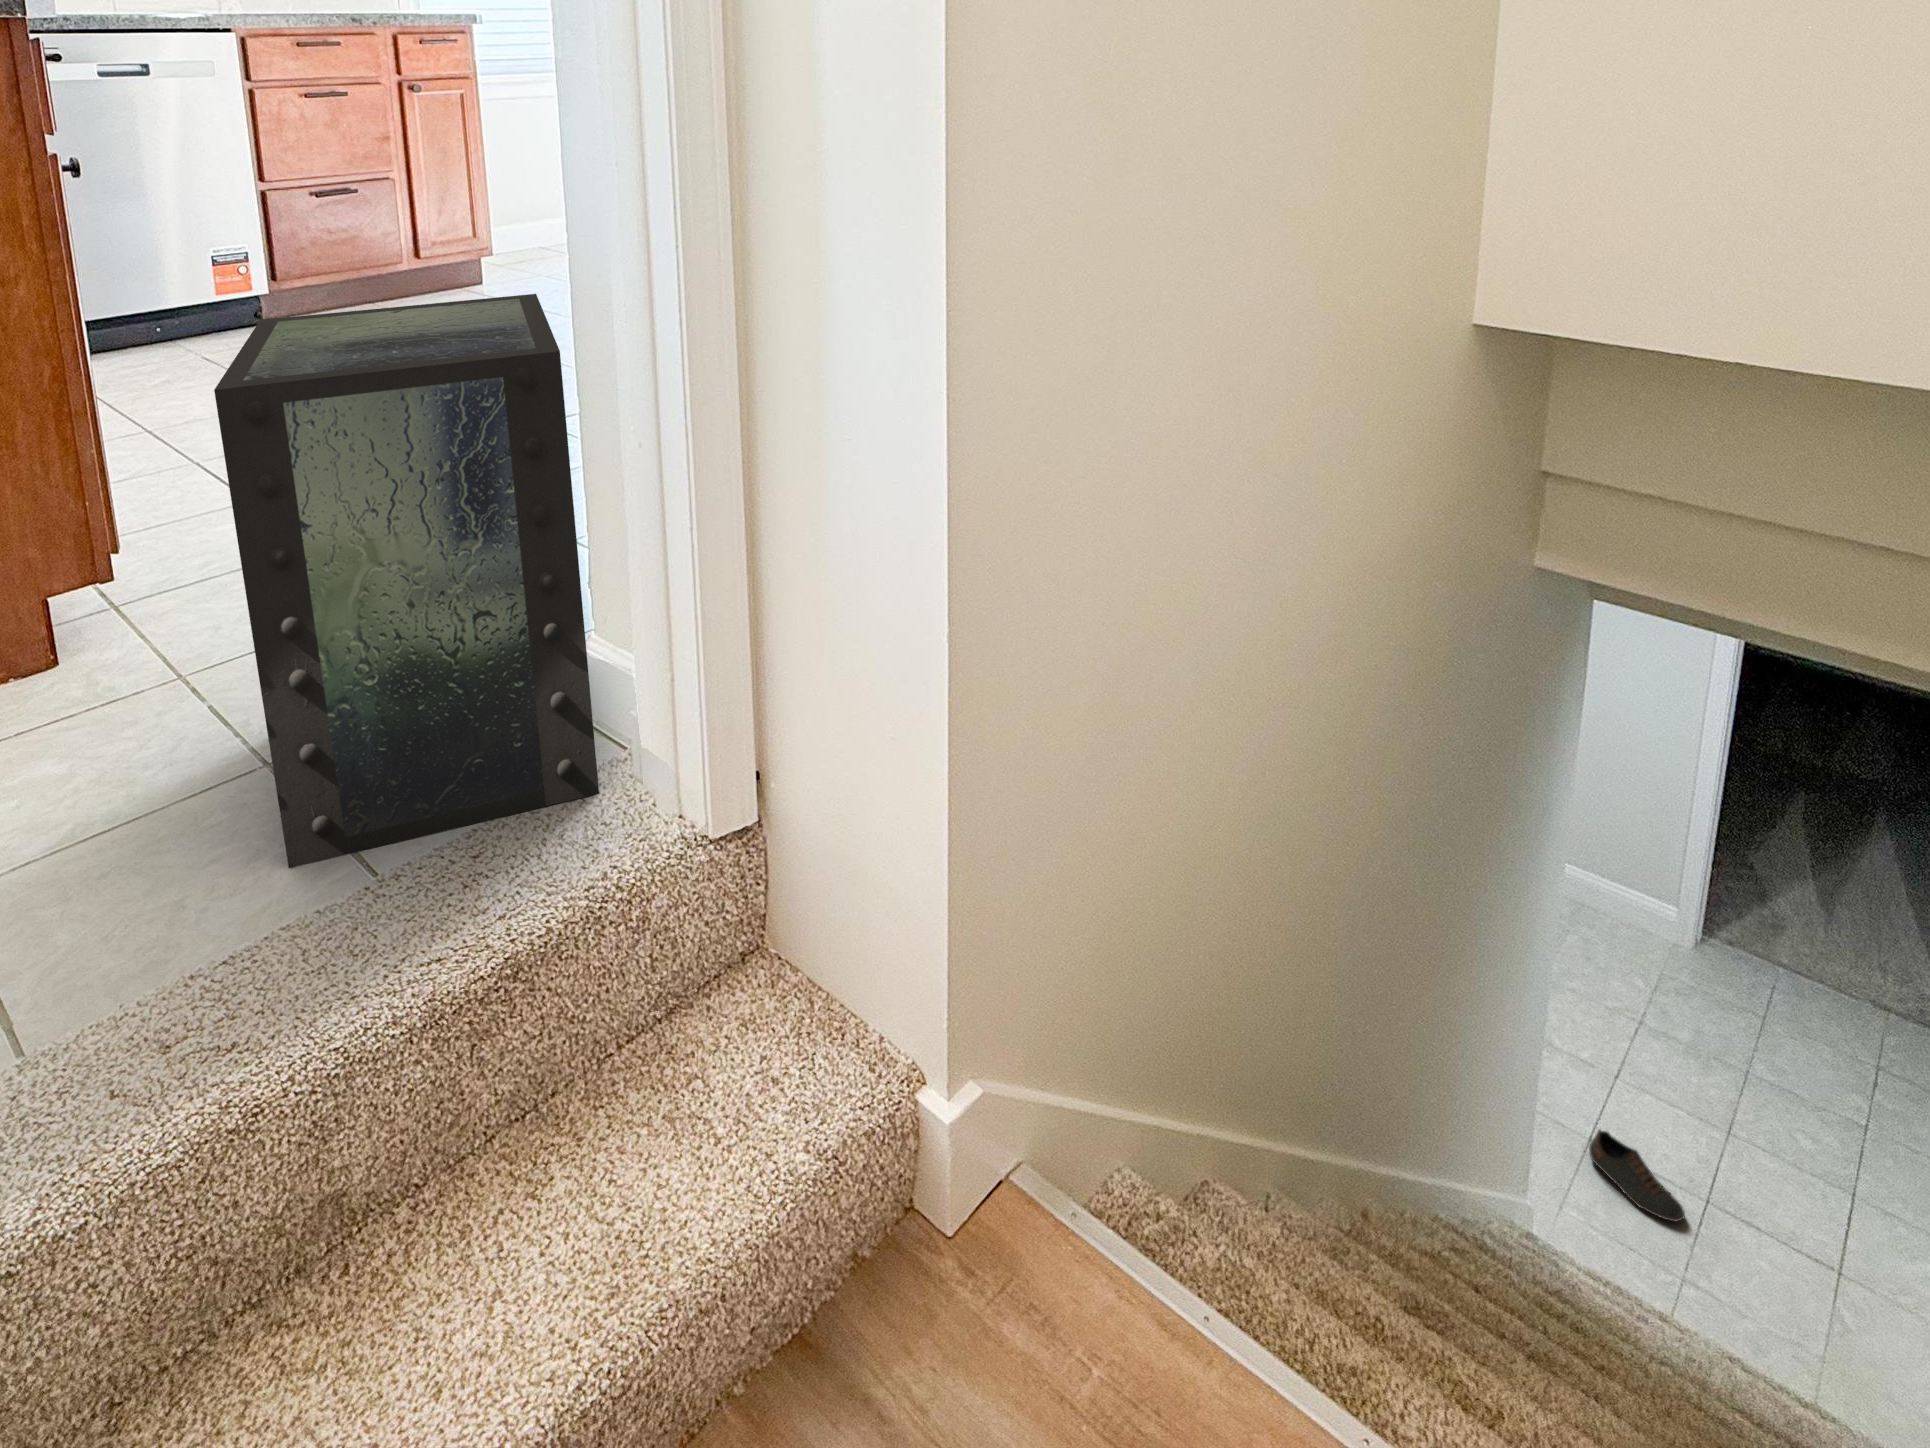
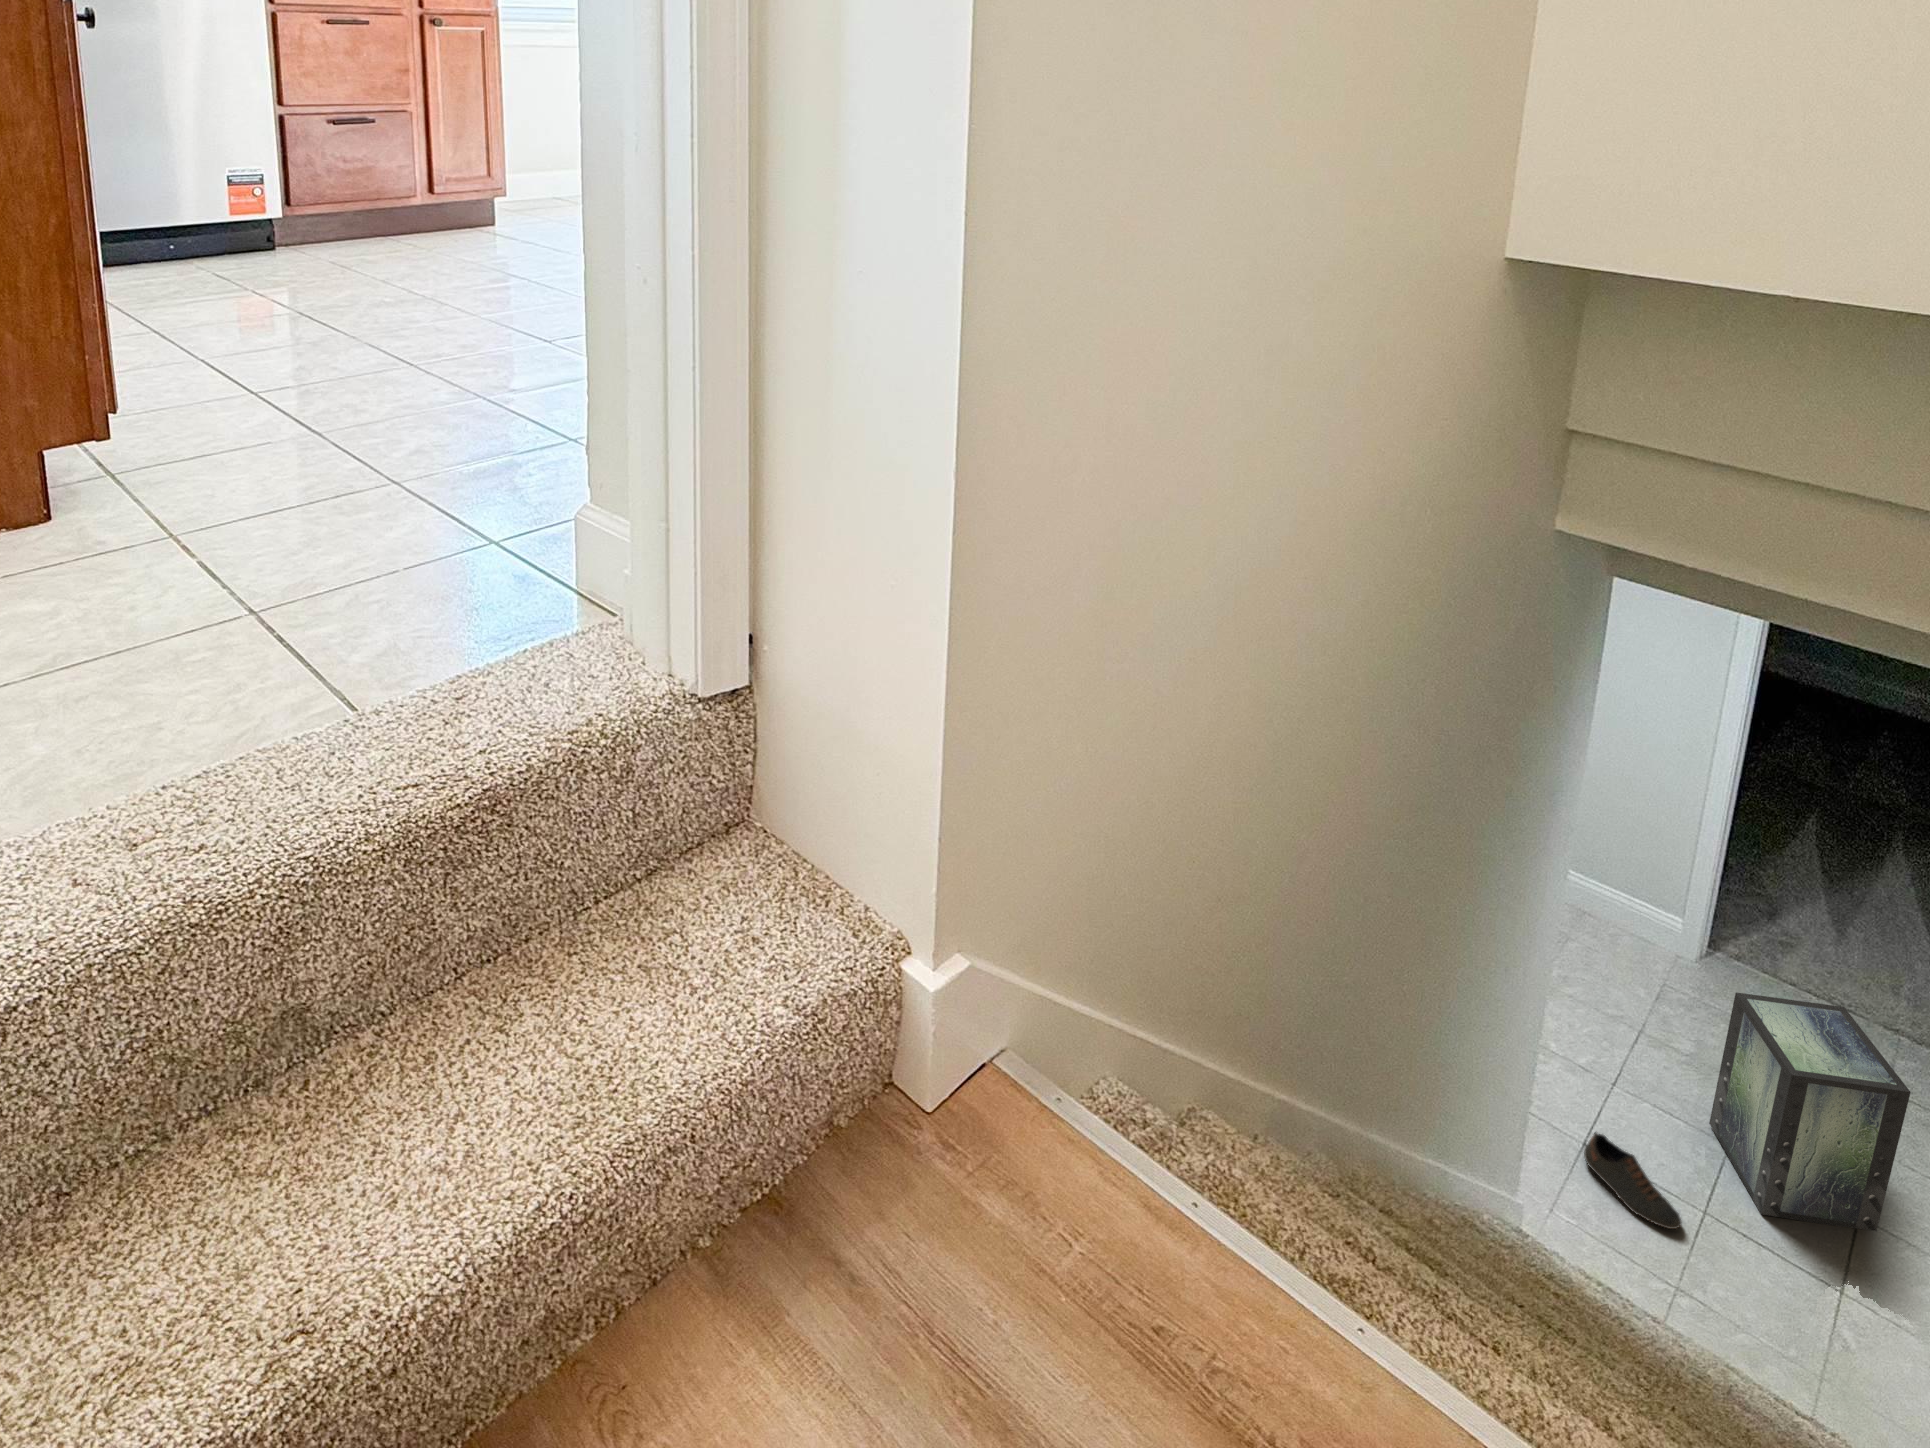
storage box: present [214,294,599,868] -> present [1709,992,1911,1231]

